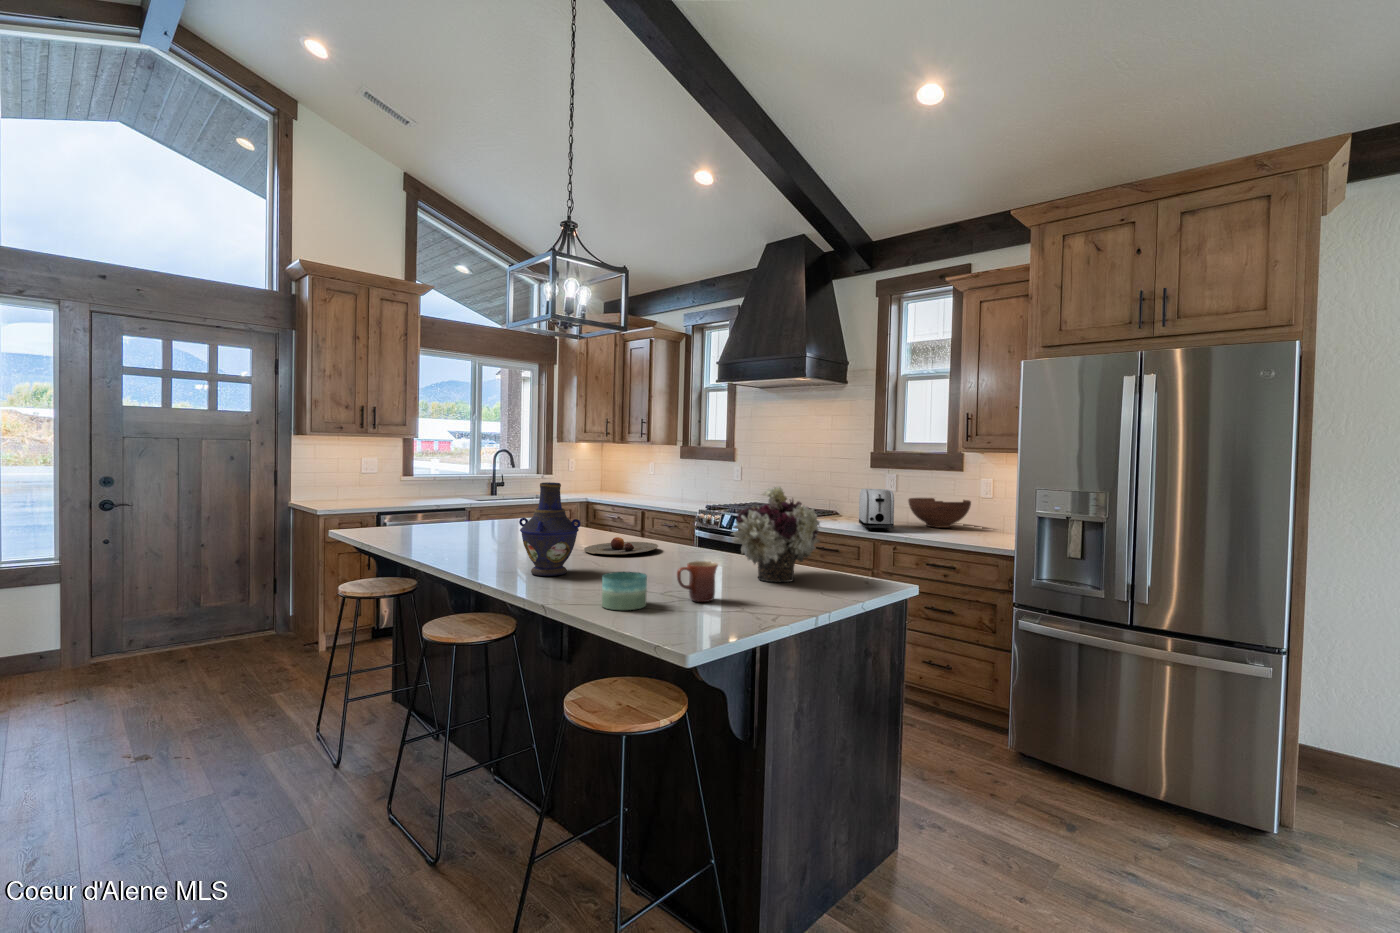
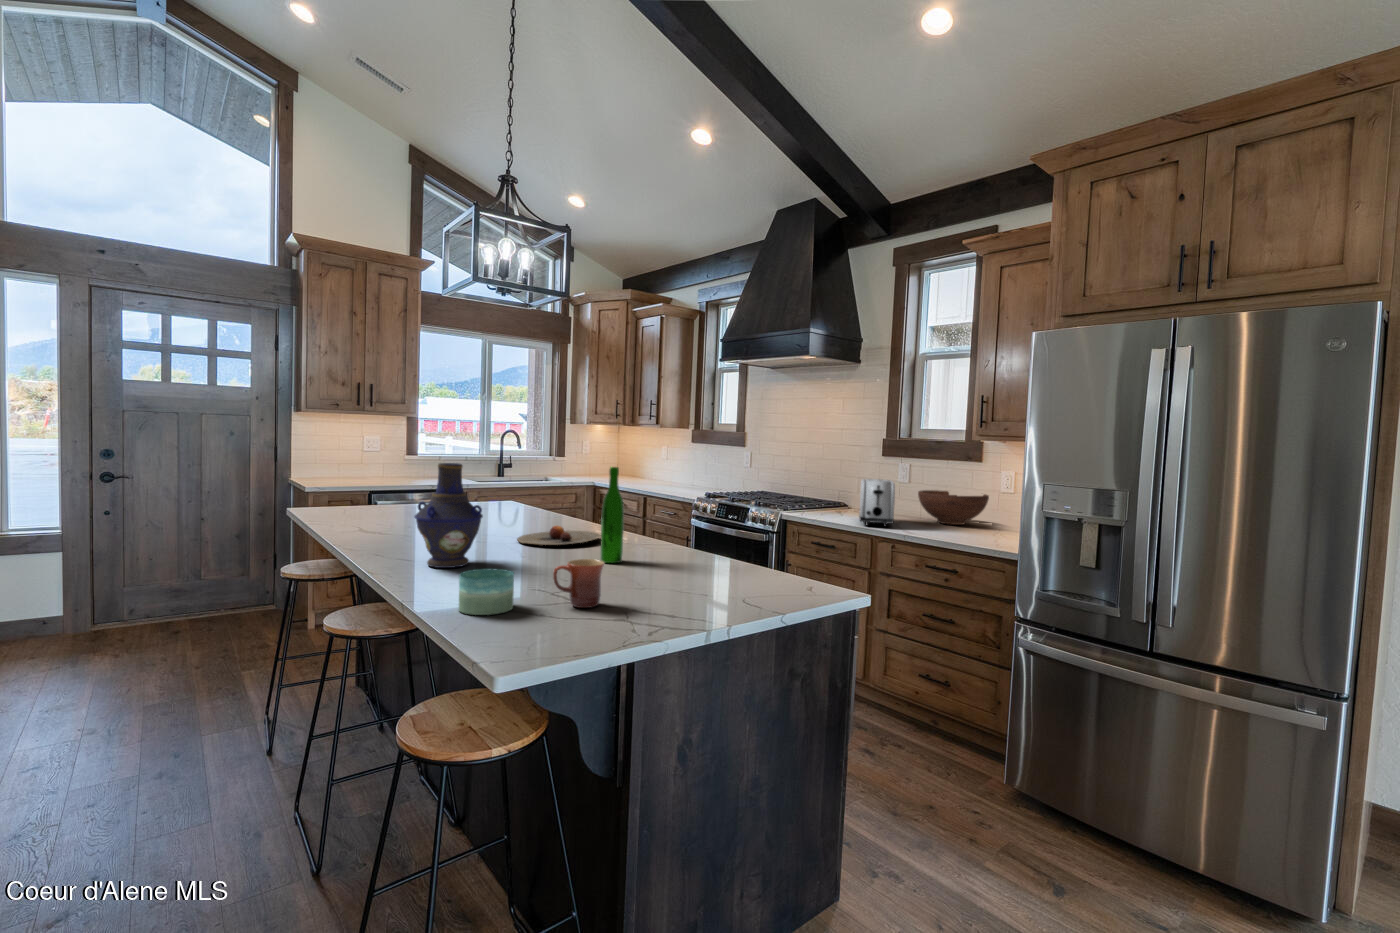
wine bottle: none [676,483,696,568] -> present [600,467,624,563]
flower arrangement: present [731,486,820,582] -> none [643,473,756,586]

